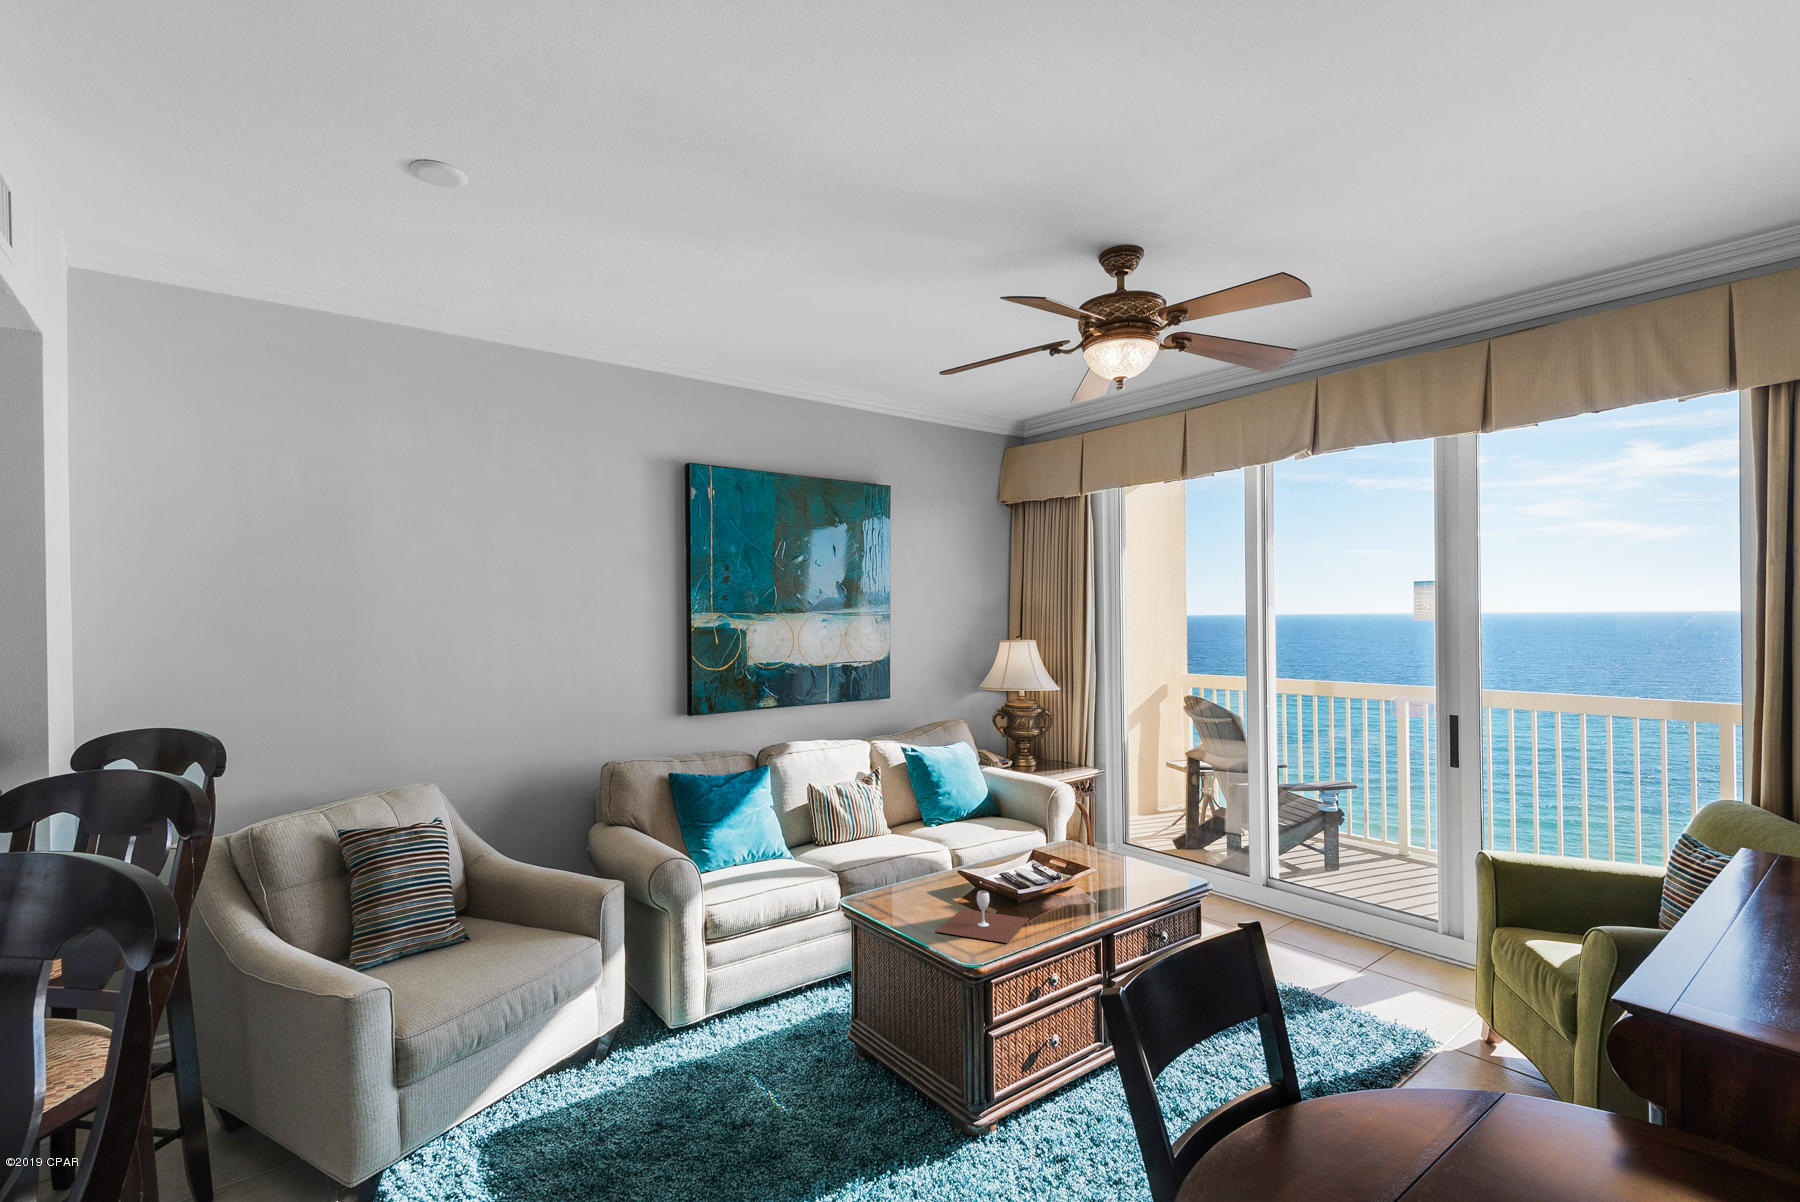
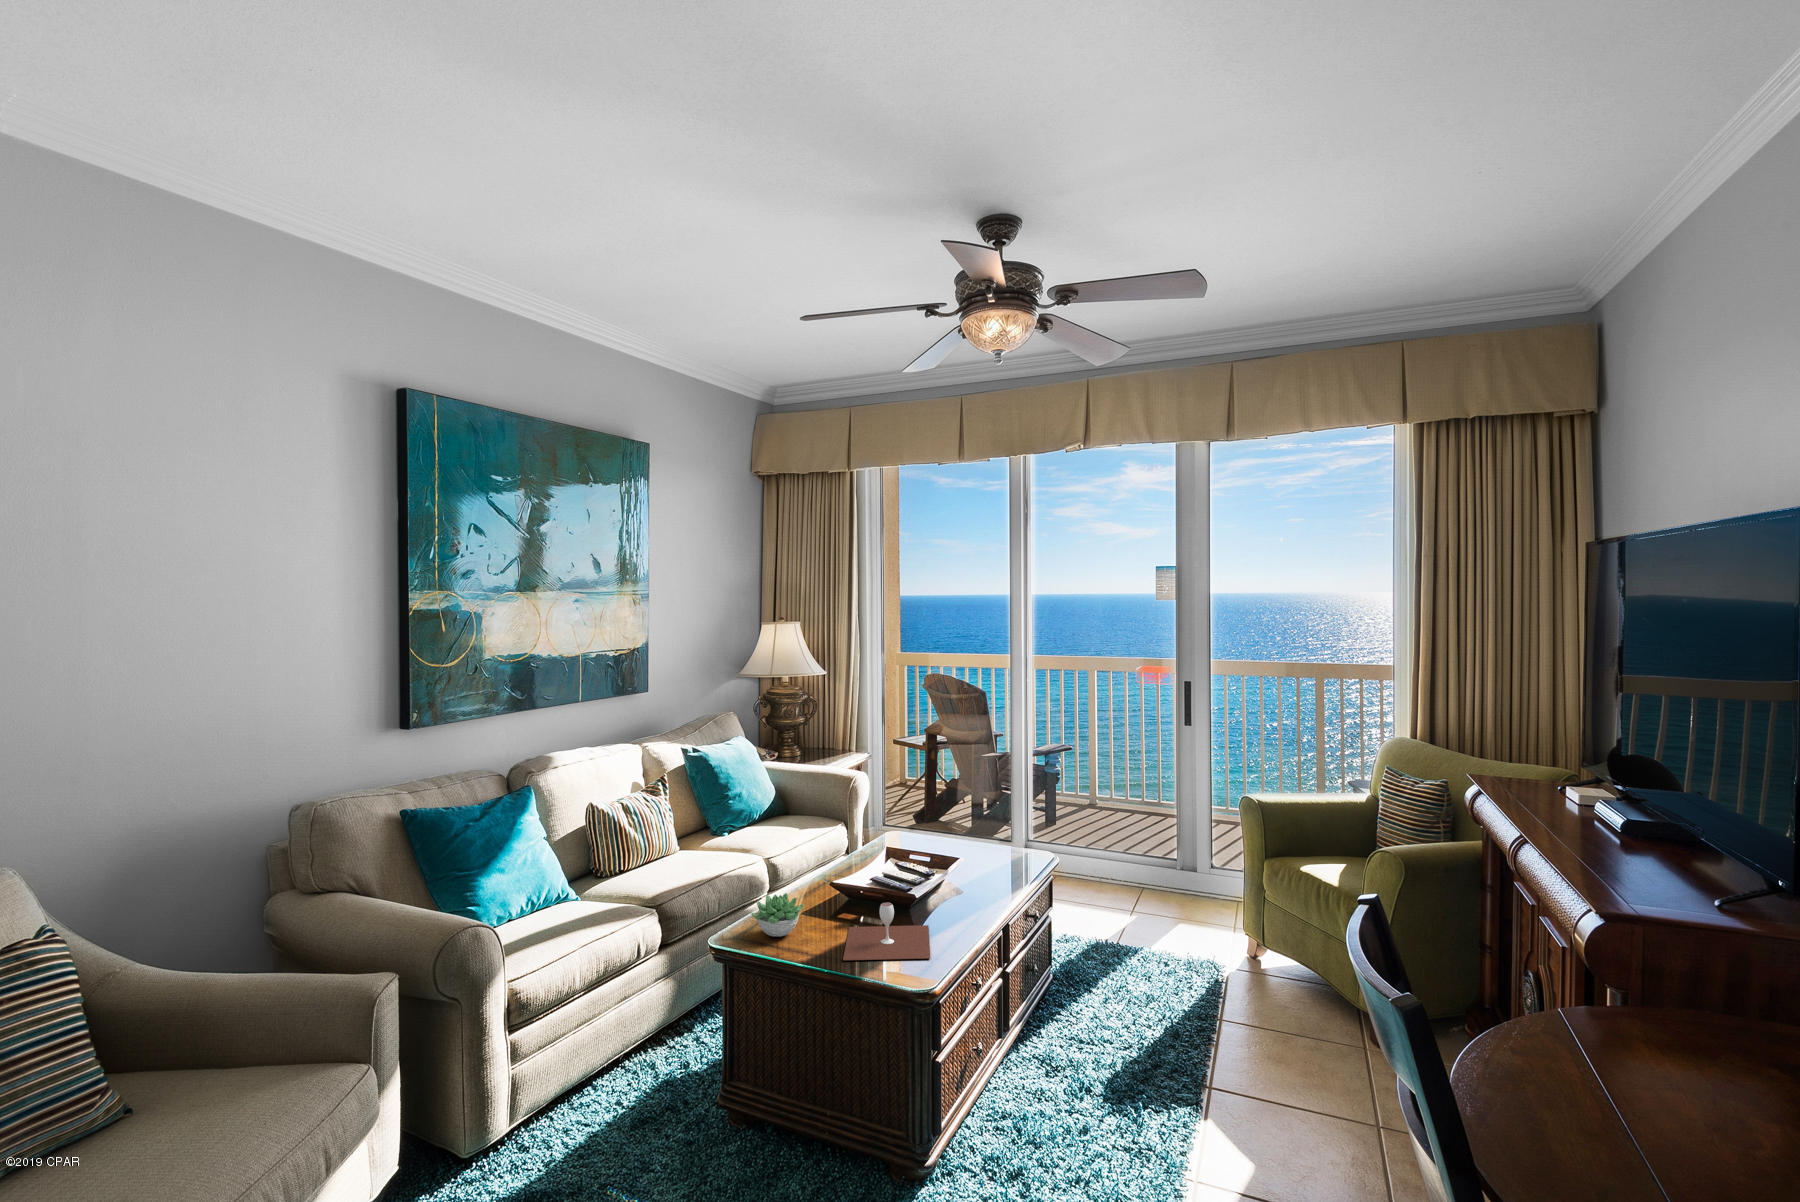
succulent plant: none [879,871,926,906] -> present [751,893,804,937]

